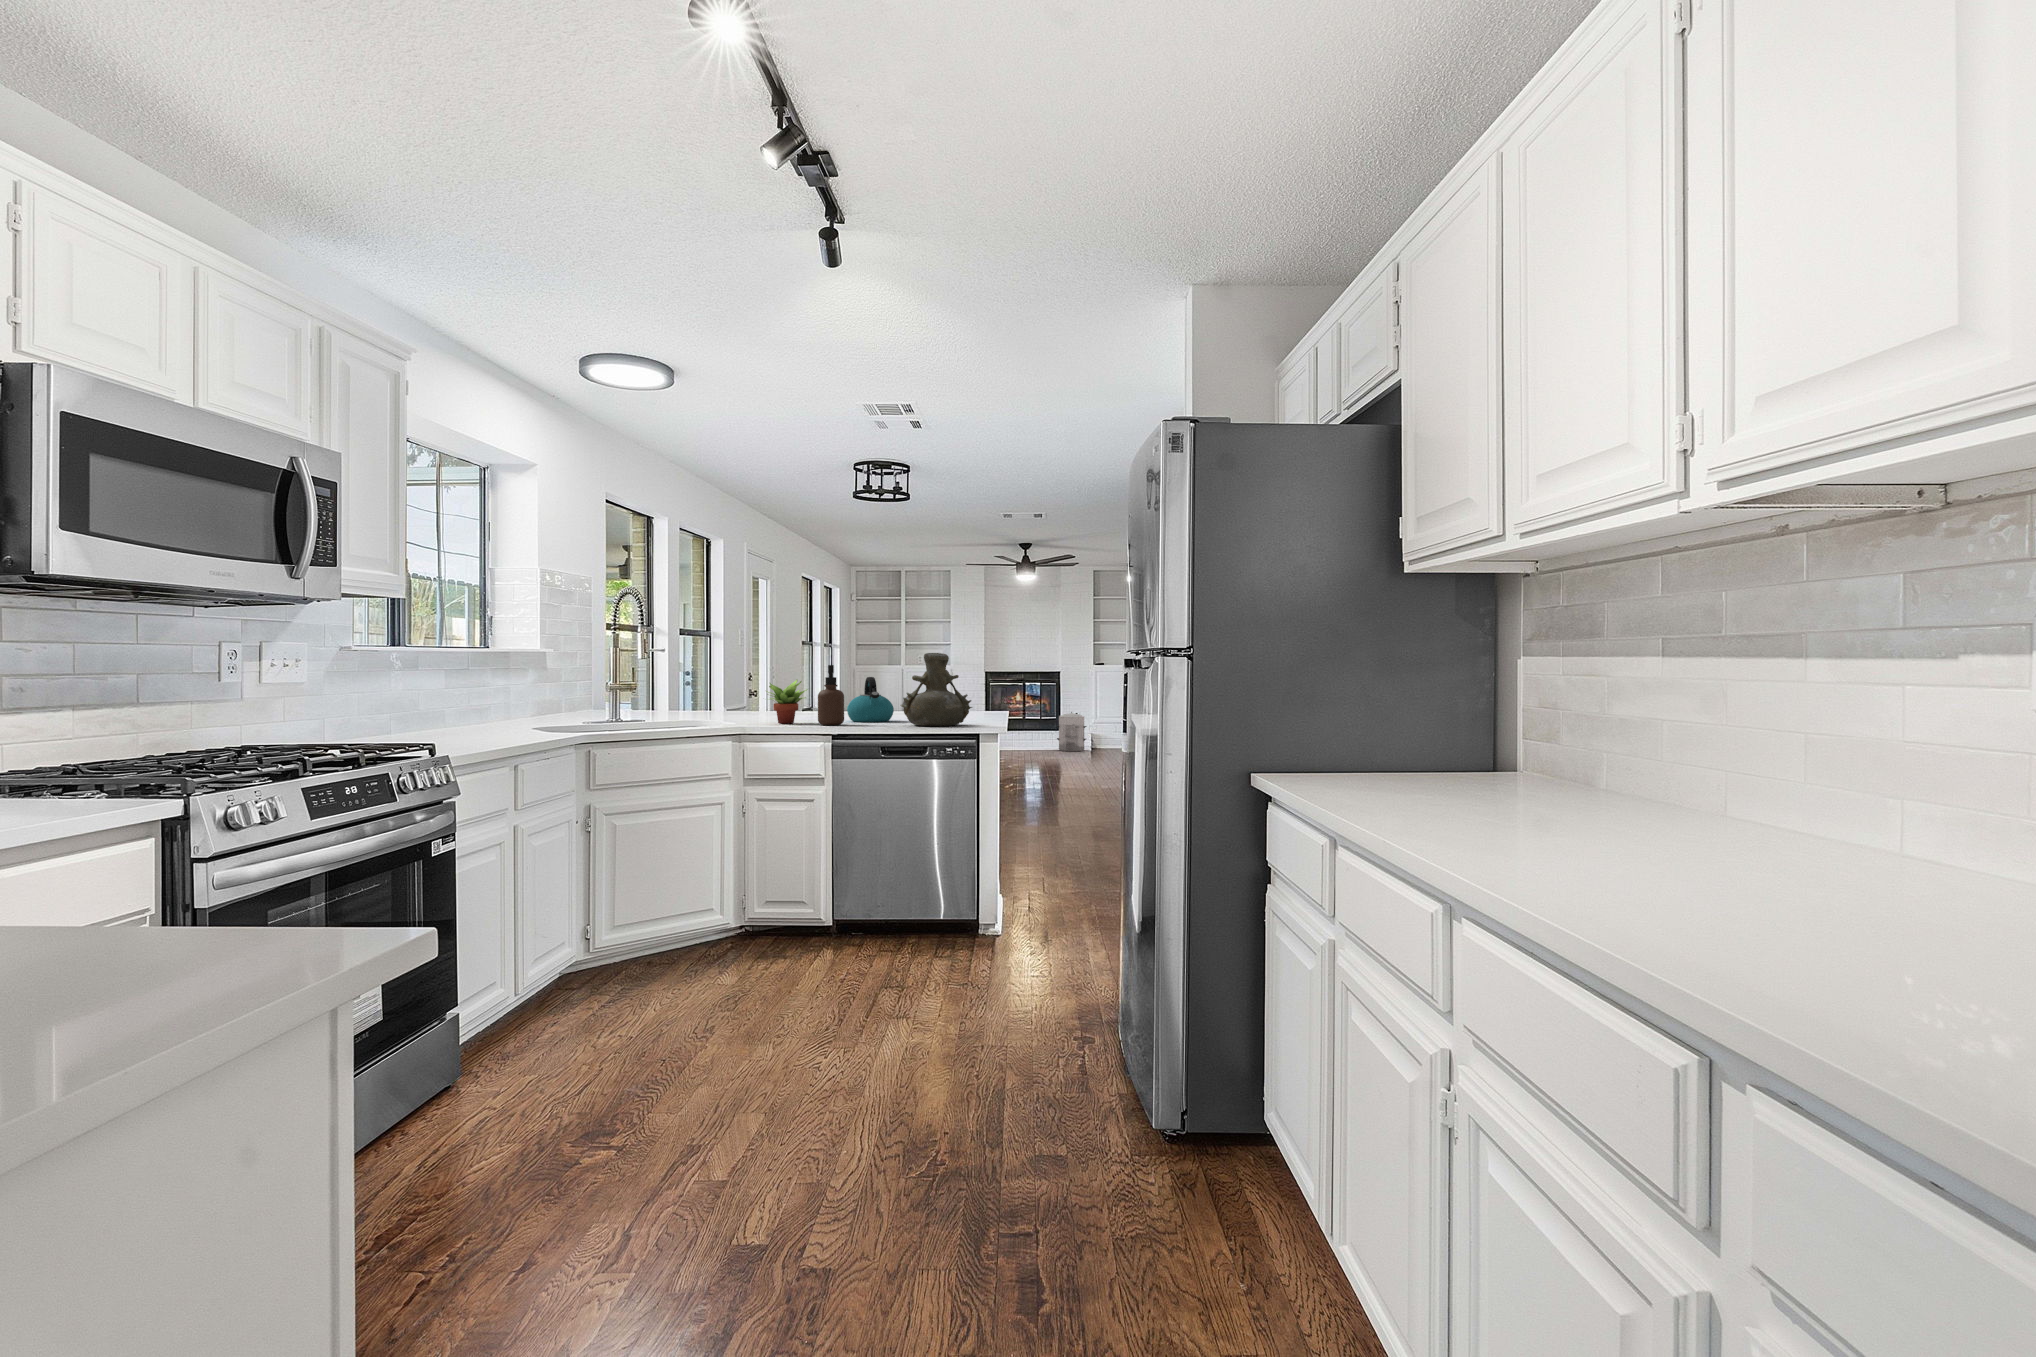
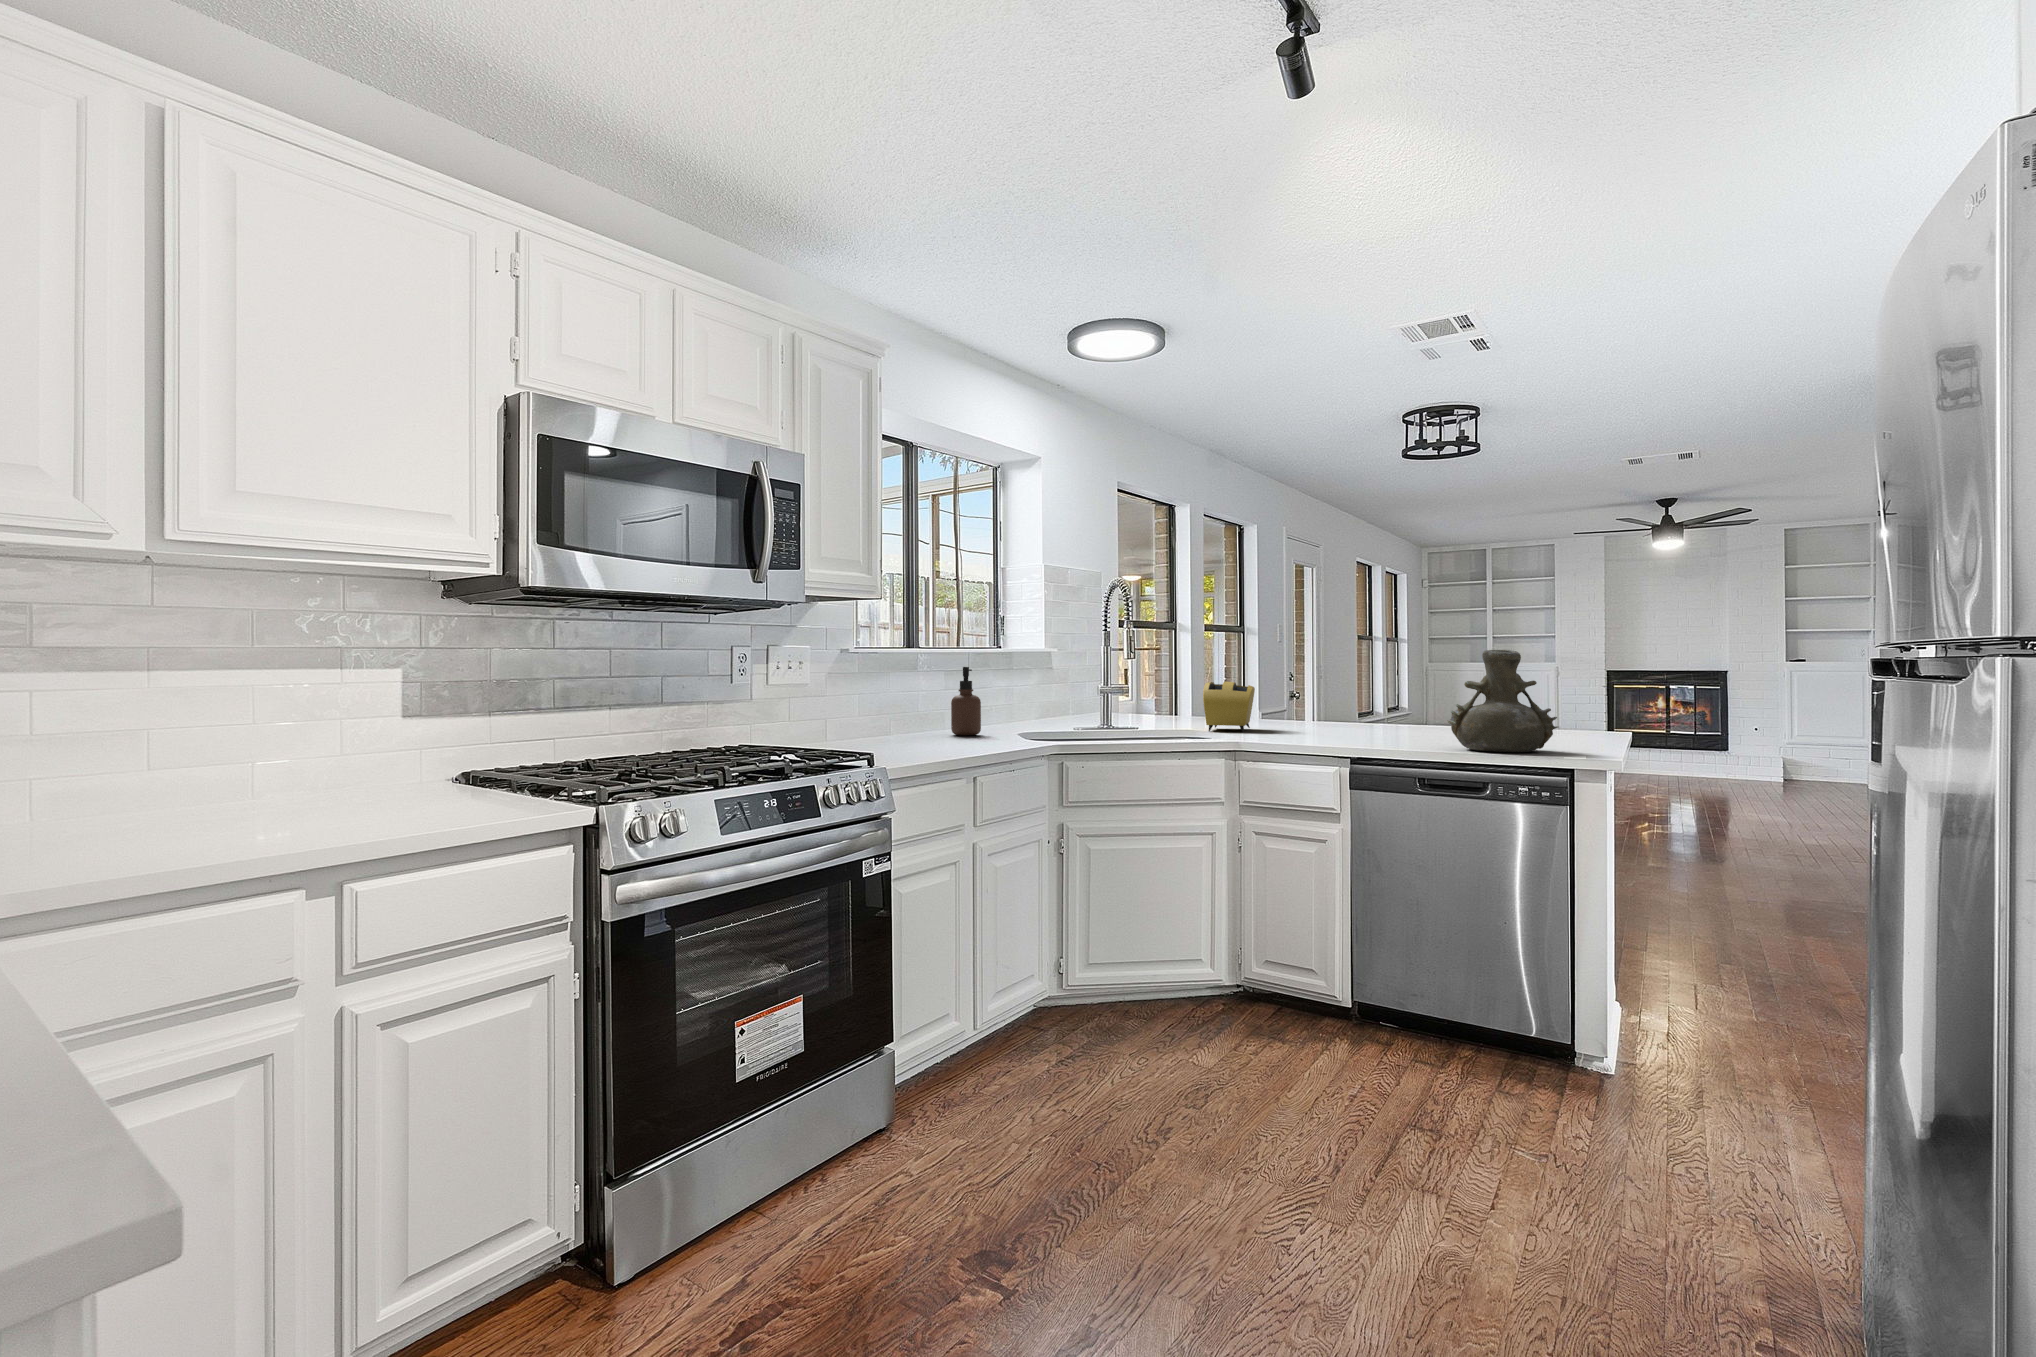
soap dispenser: present [818,665,844,725] -> present [951,667,981,736]
kettle: present [847,677,894,722] -> none [1380,682,1444,741]
toaster: none [699,678,742,721] -> present [1203,682,1255,732]
succulent plant: present [768,680,807,724] -> none [1270,684,1327,739]
waste bin: present [1057,712,1086,752] -> none [1718,725,1768,780]

